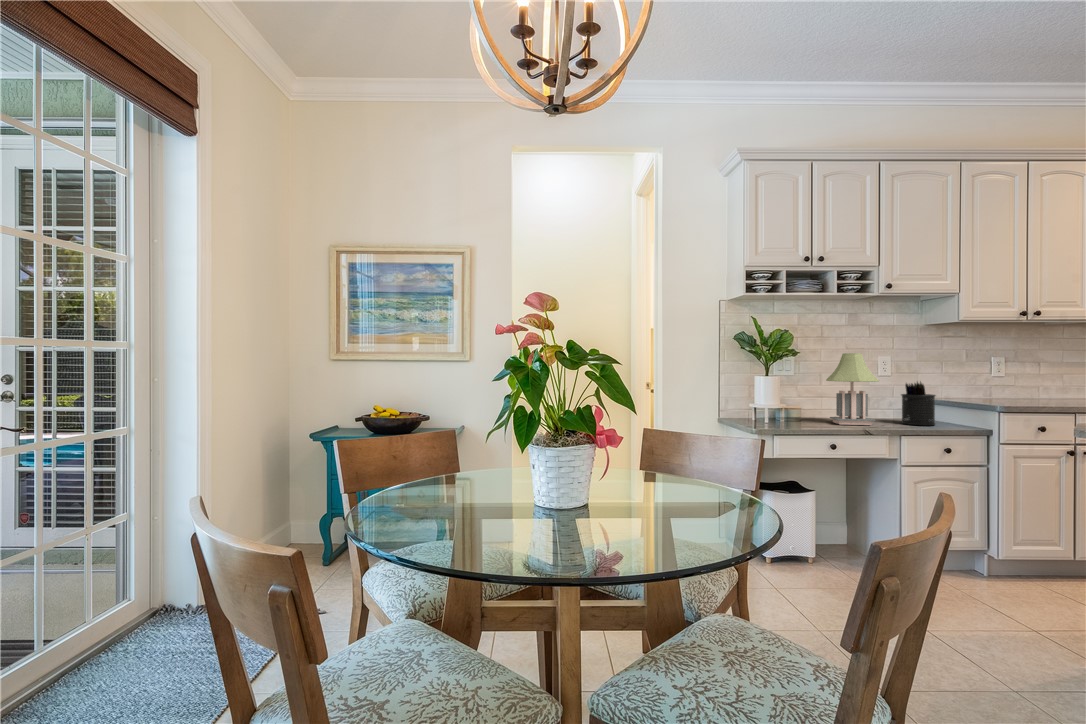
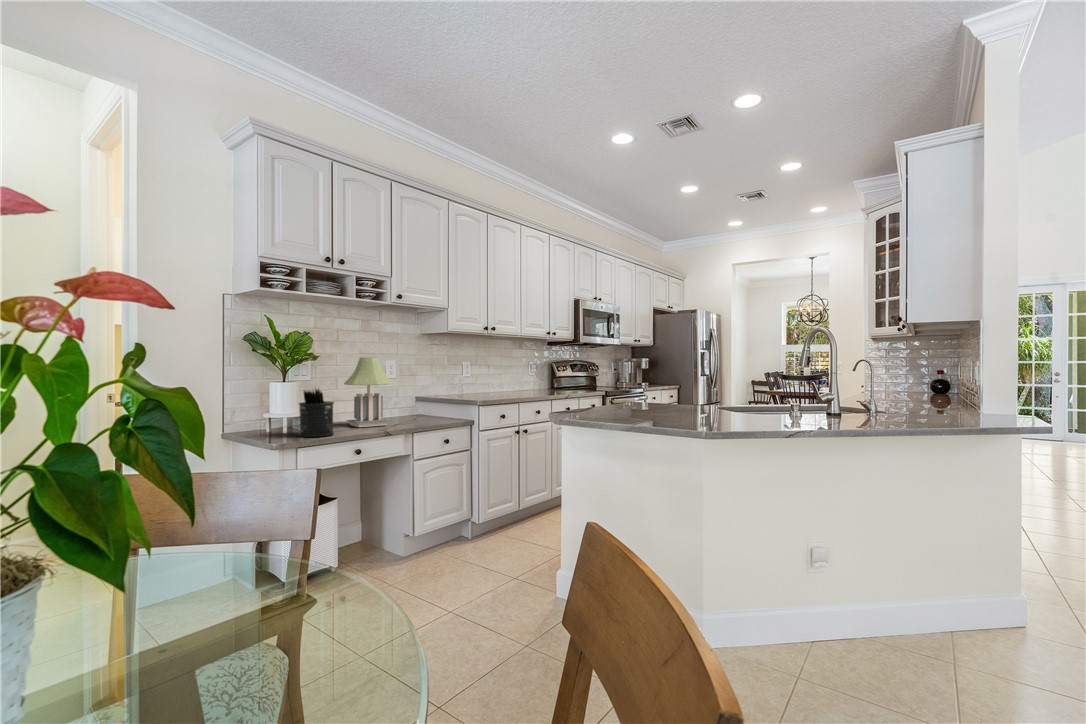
pen holder: present [901,381,936,425] -> present [299,389,334,437]

